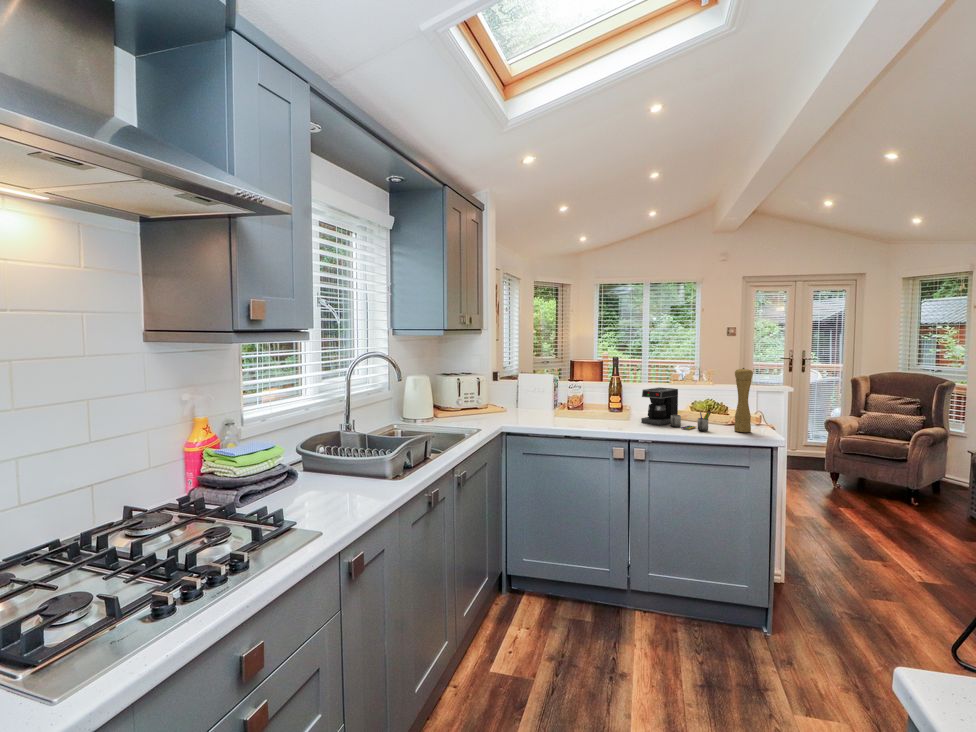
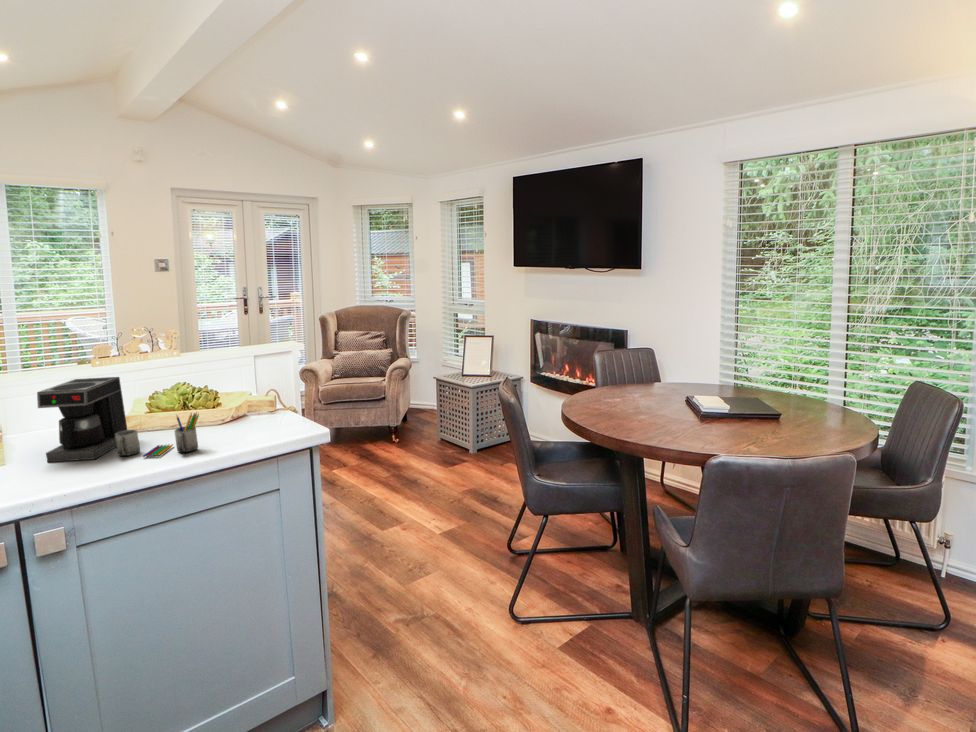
pepper mill: present [734,368,753,432] -> none [230,324,271,437]

